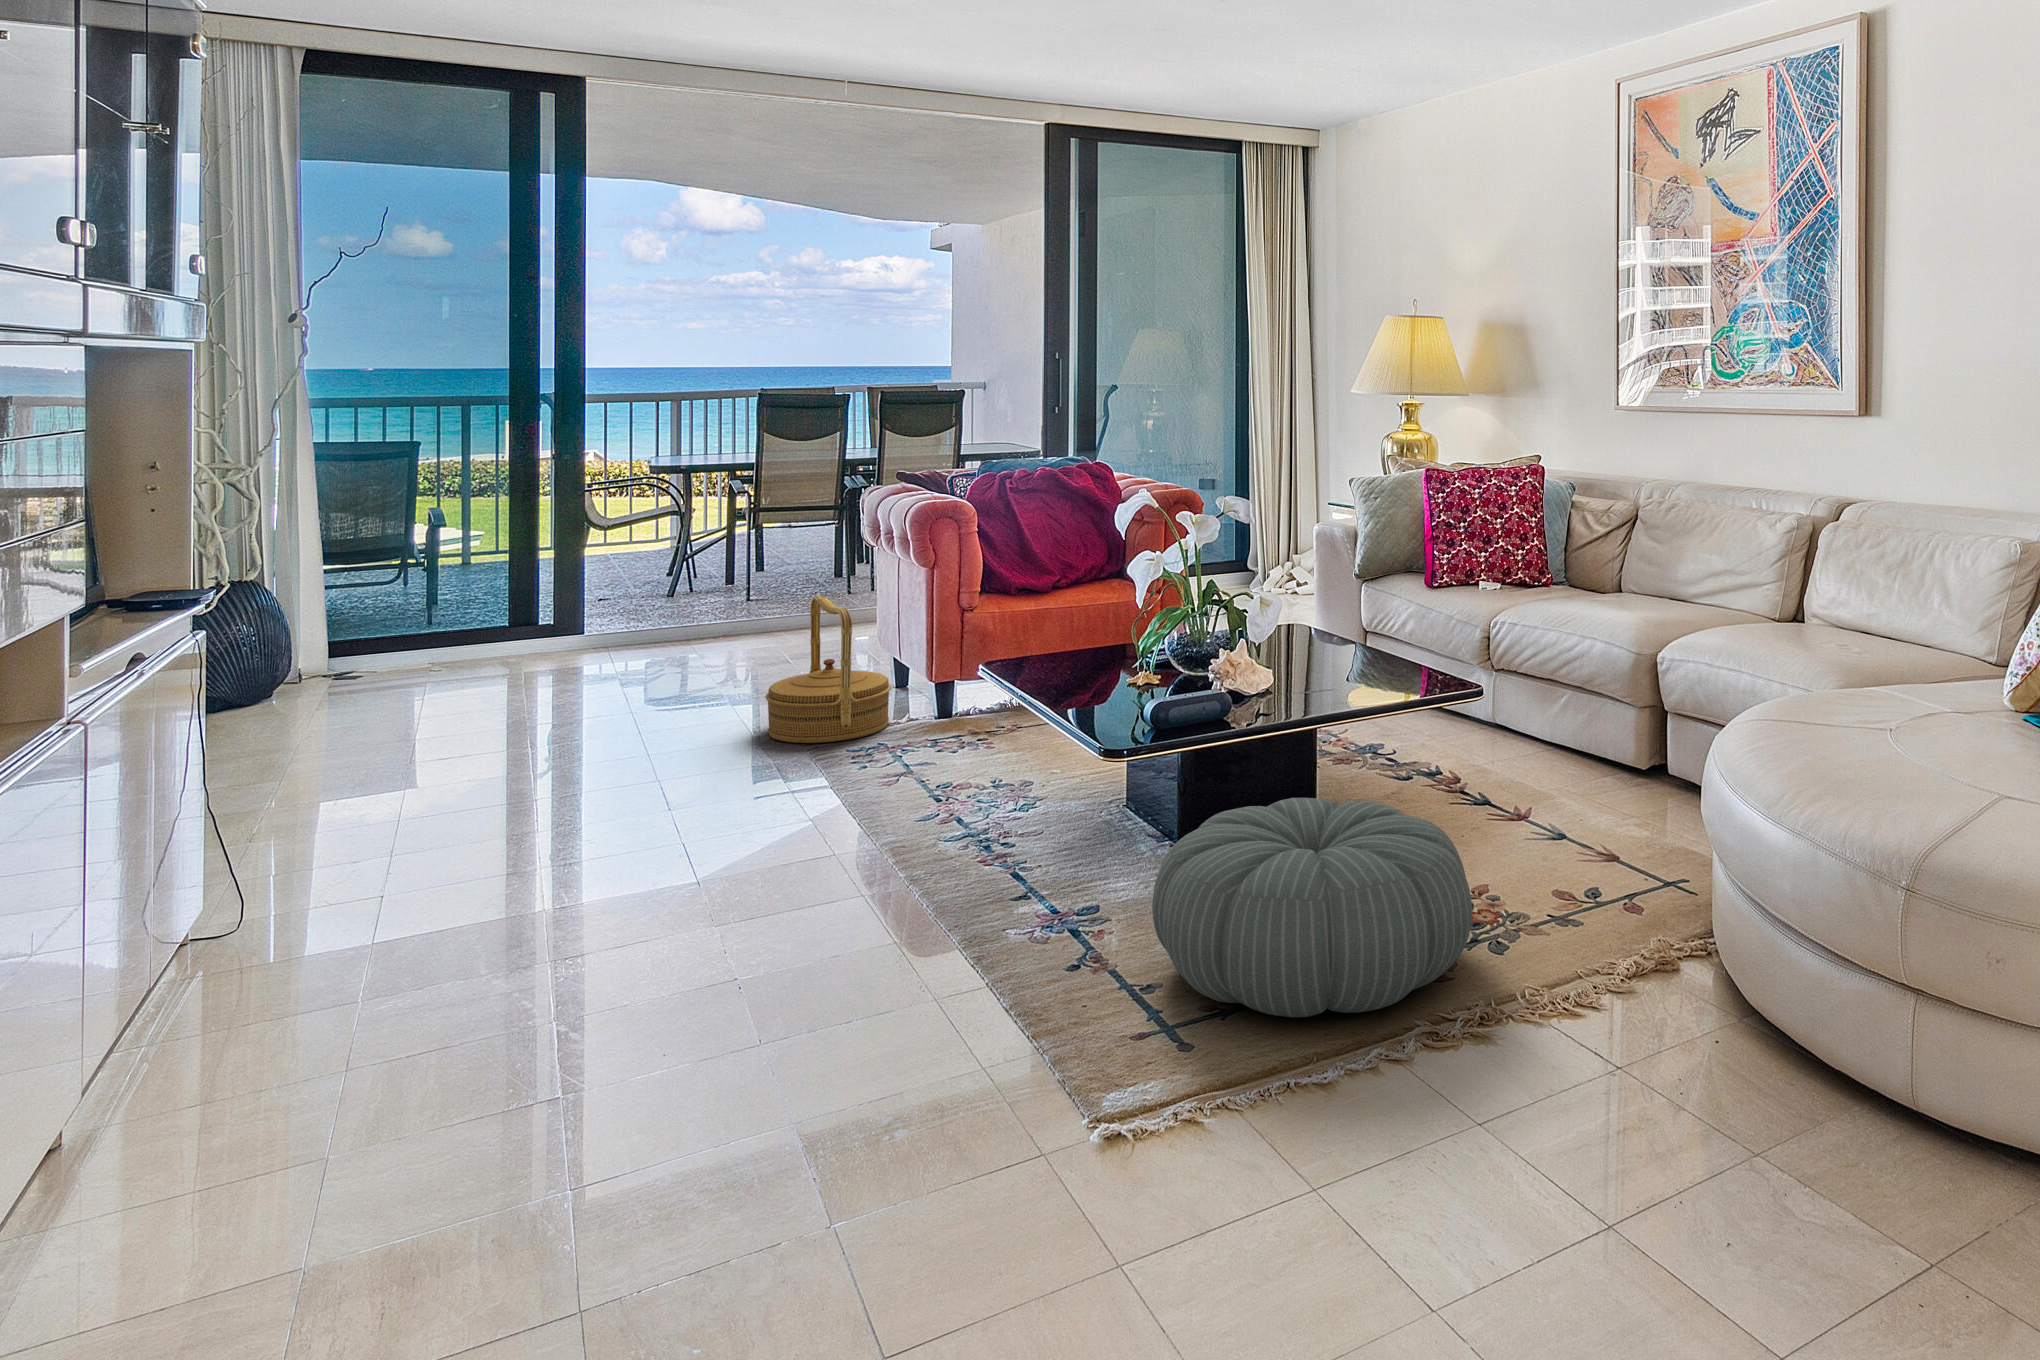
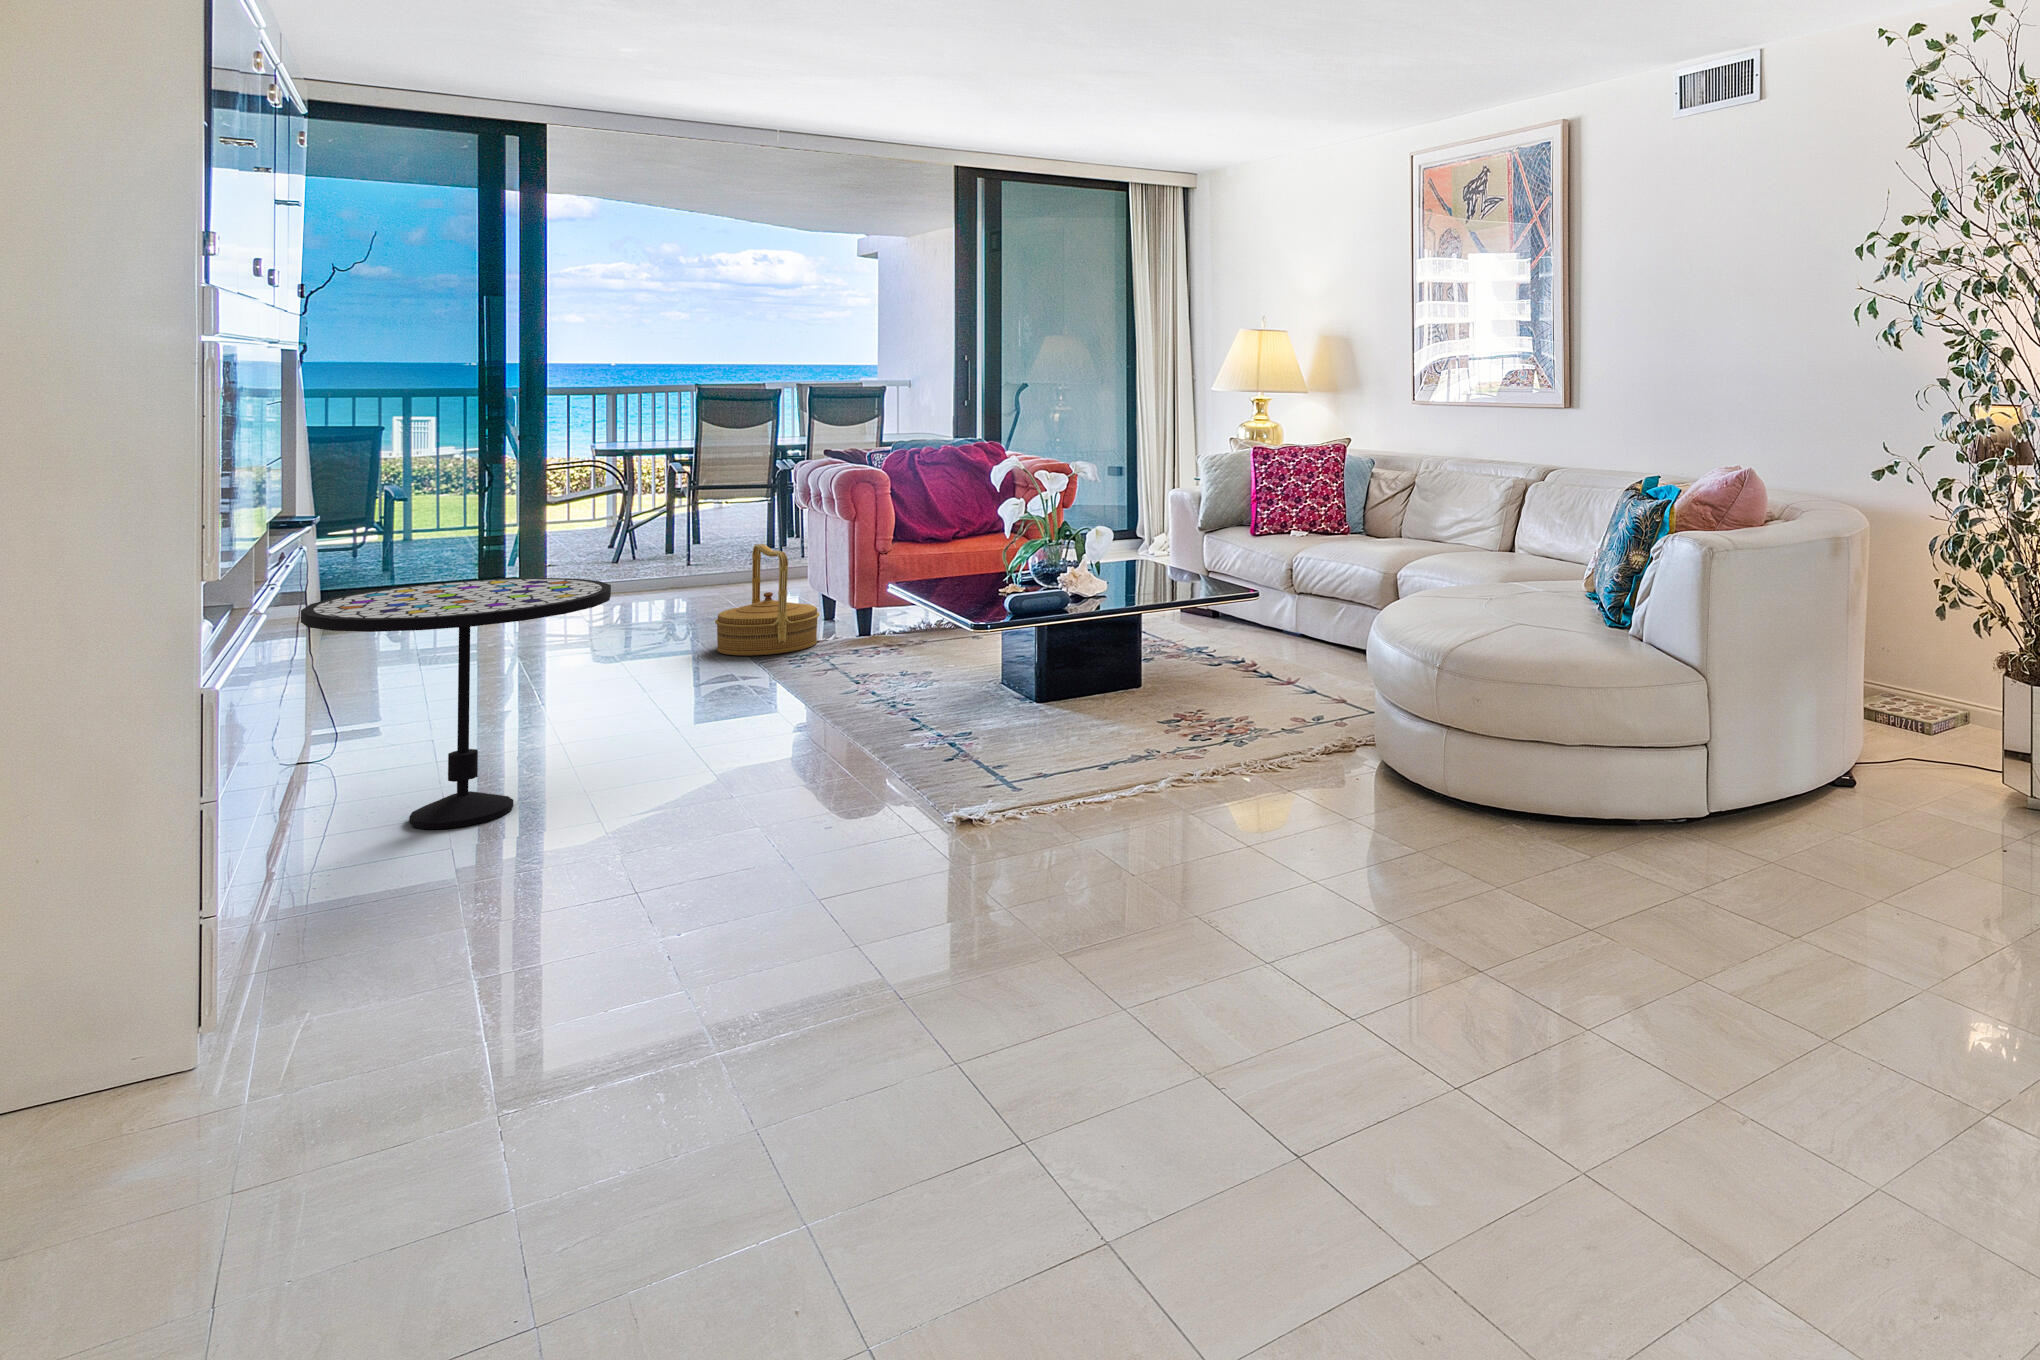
side table: none [142,682,595,1084] -> present [301,578,611,829]
pouf: present [1152,798,1472,1017] -> none [1003,655,1218,779]

